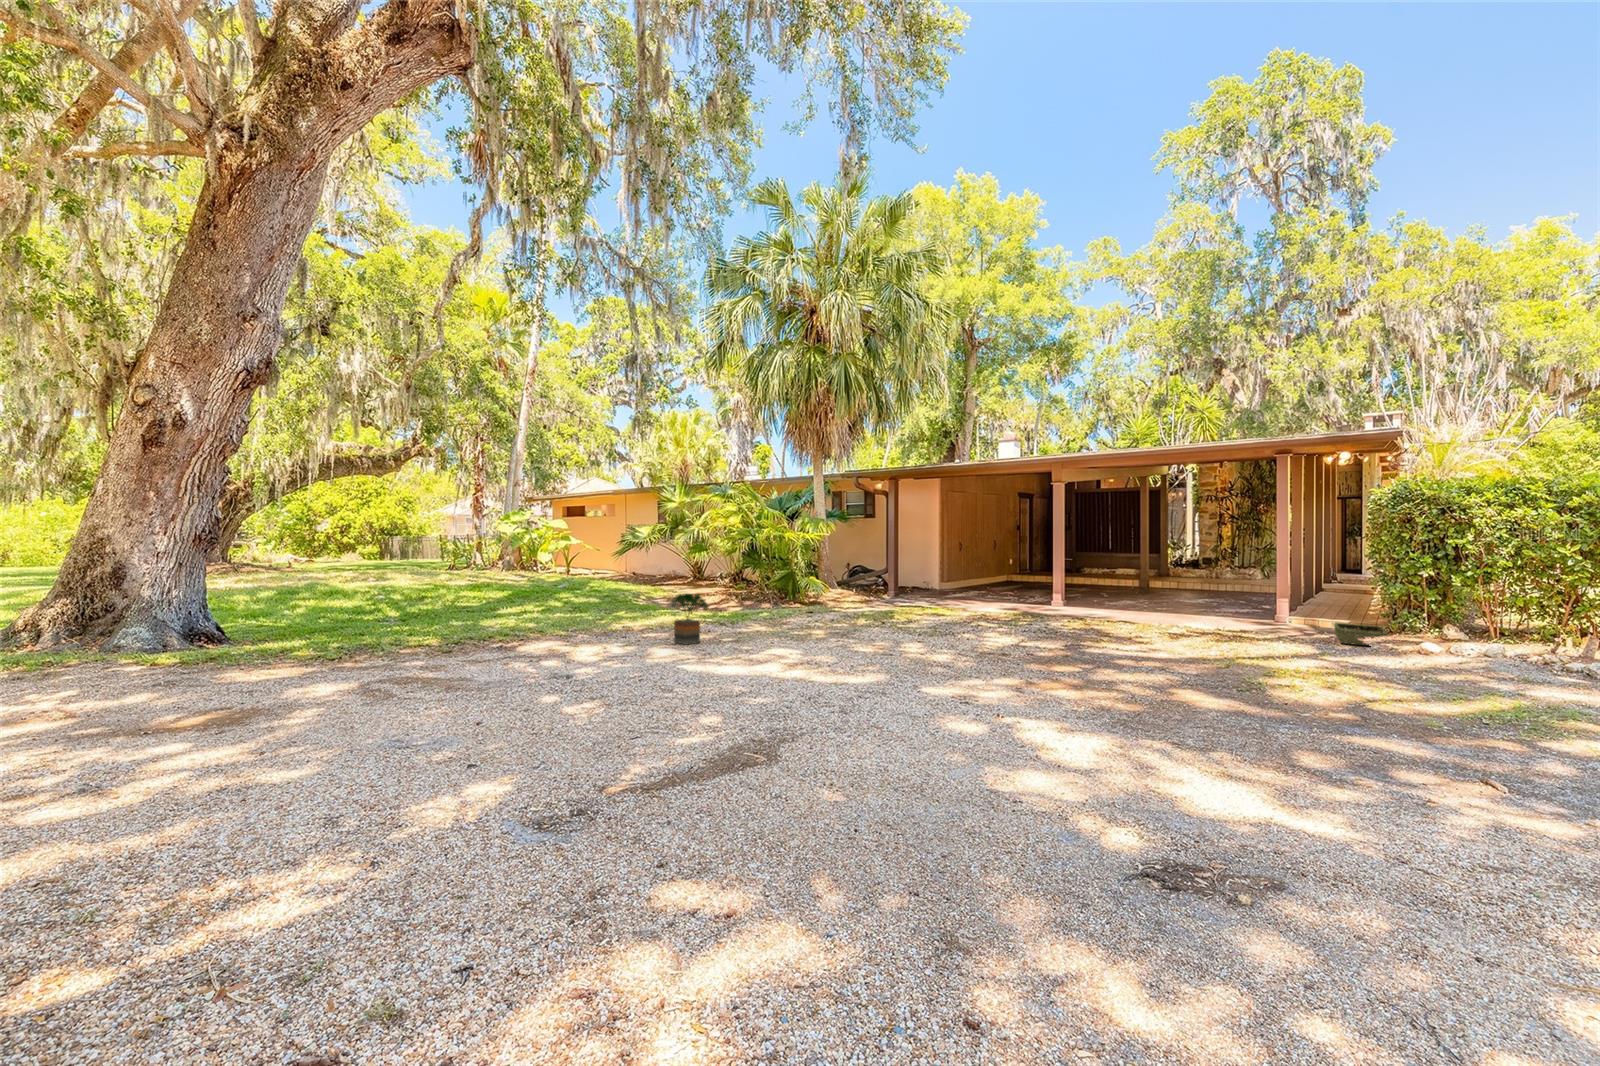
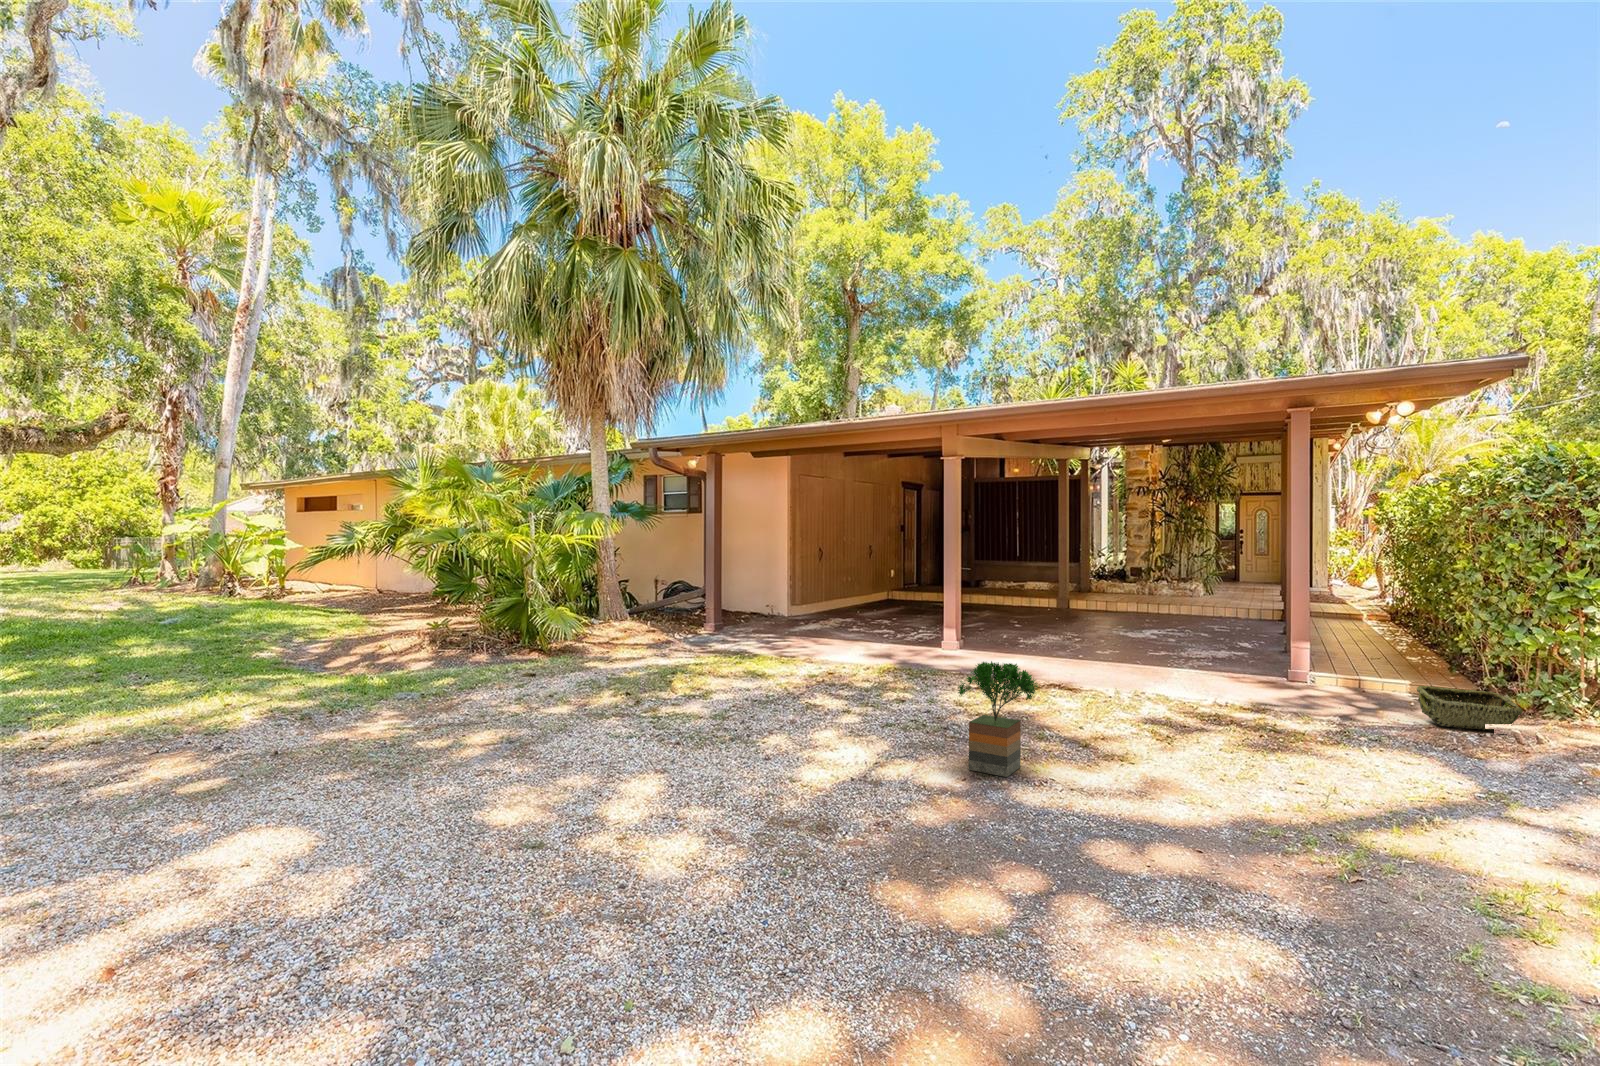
potted tree: present [672,593,708,645] -> present [958,661,1038,777]

